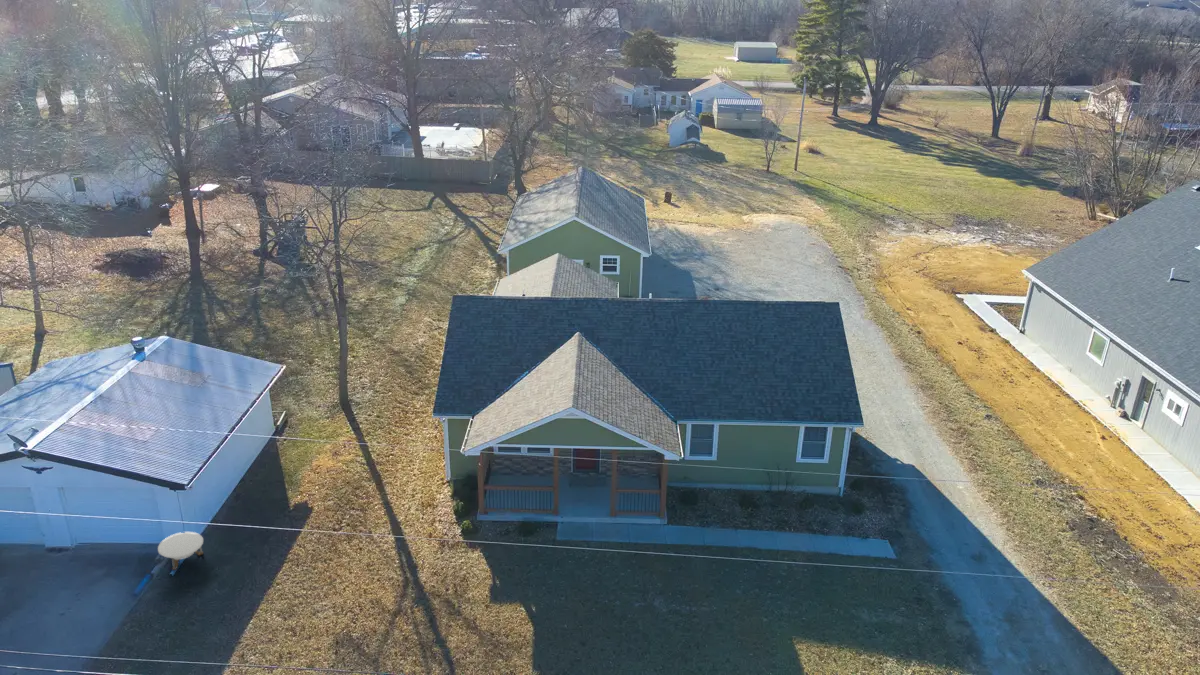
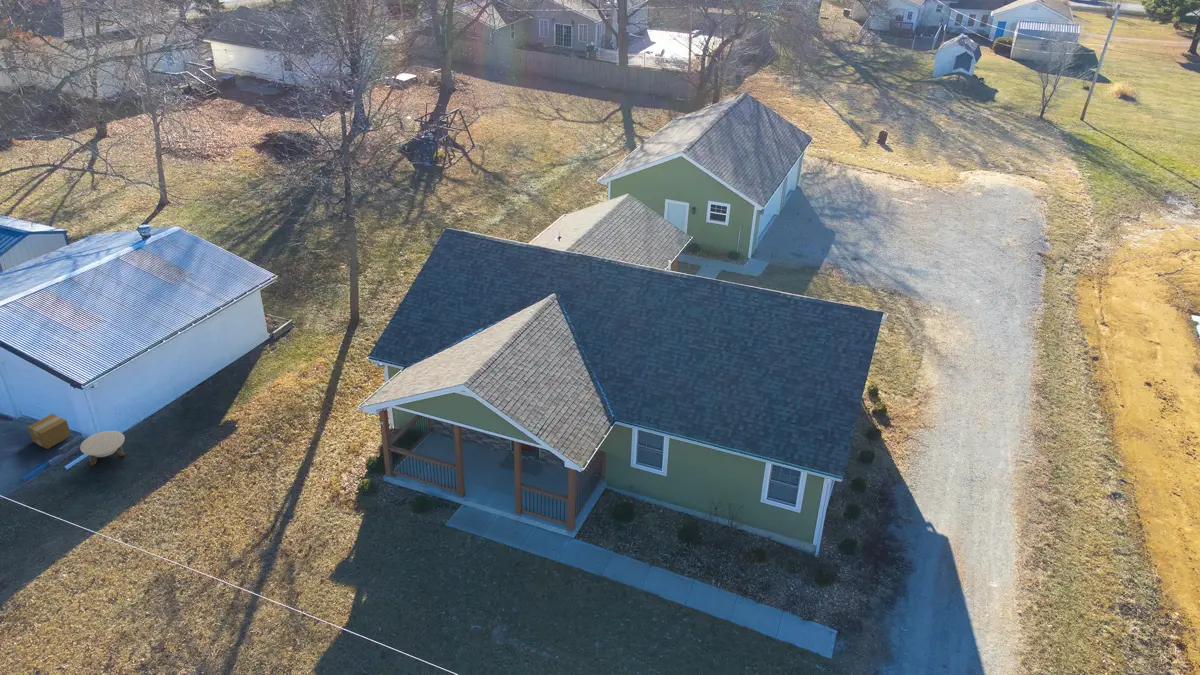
cardboard box: none [83,530,127,567] -> present [28,414,71,449]

